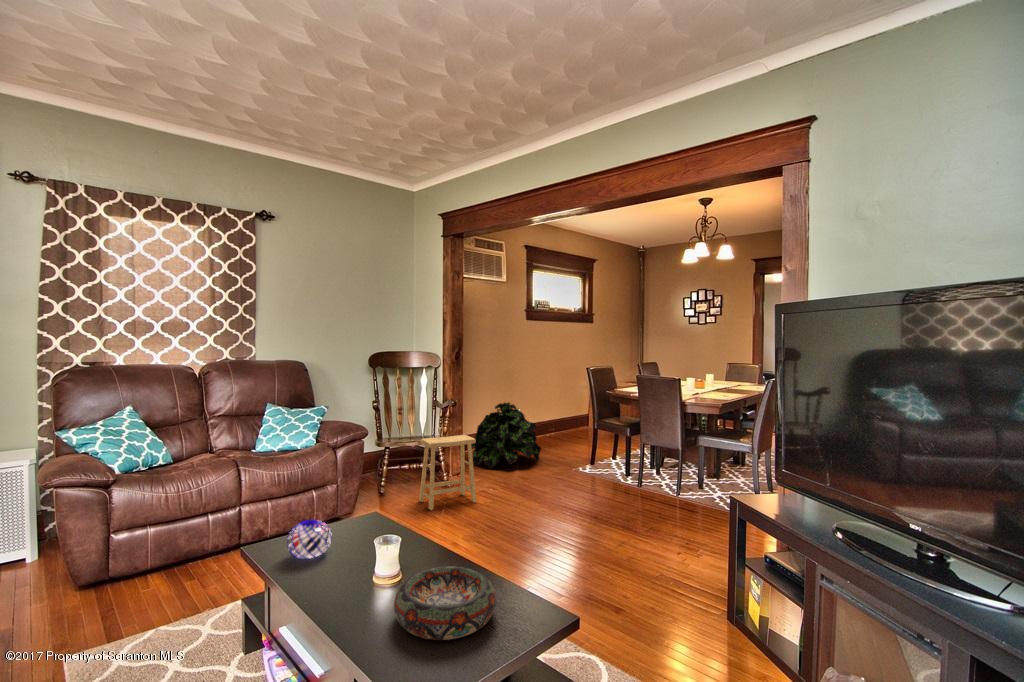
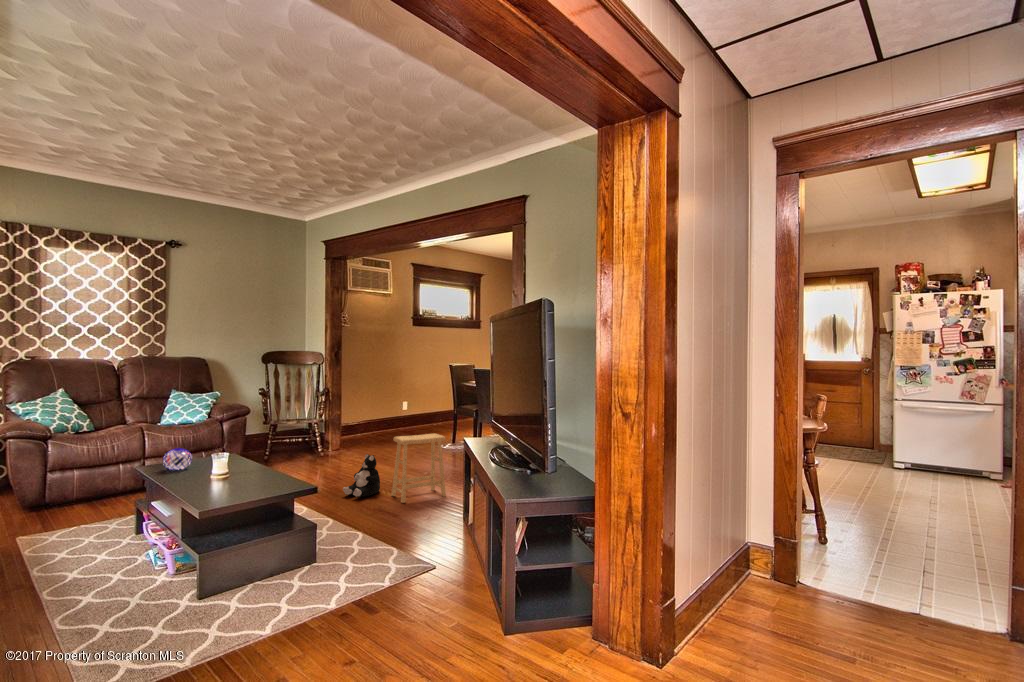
potted plant: present [471,402,541,468] -> none [350,394,412,447]
footstool: present [419,435,476,510] -> present [392,433,446,503]
plush toy: none [520,500,570,568] -> present [343,454,380,497]
decorative bowl: present [394,566,496,640] -> none [210,464,269,490]

